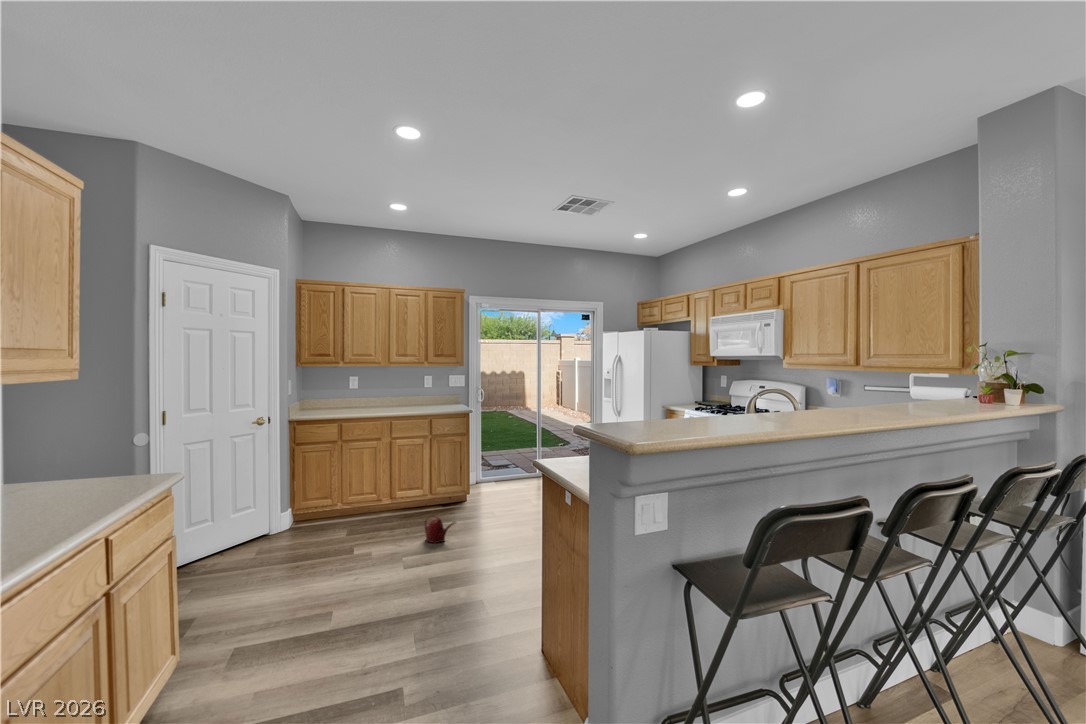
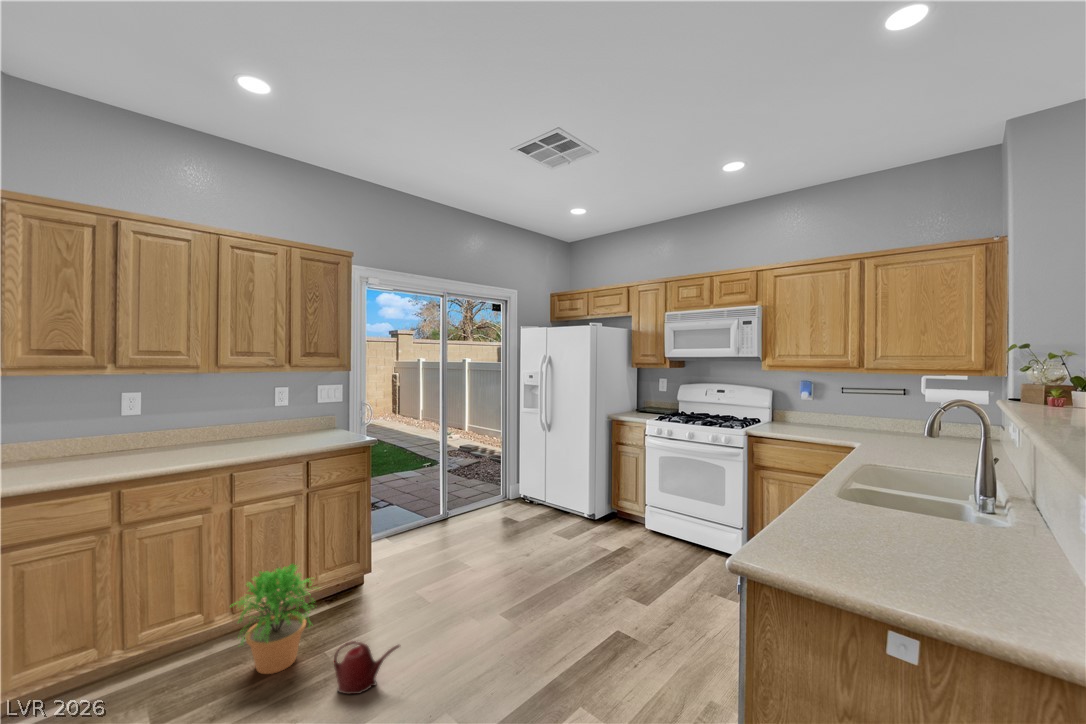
potted plant: none [383,472,427,529] -> present [230,564,314,674]

